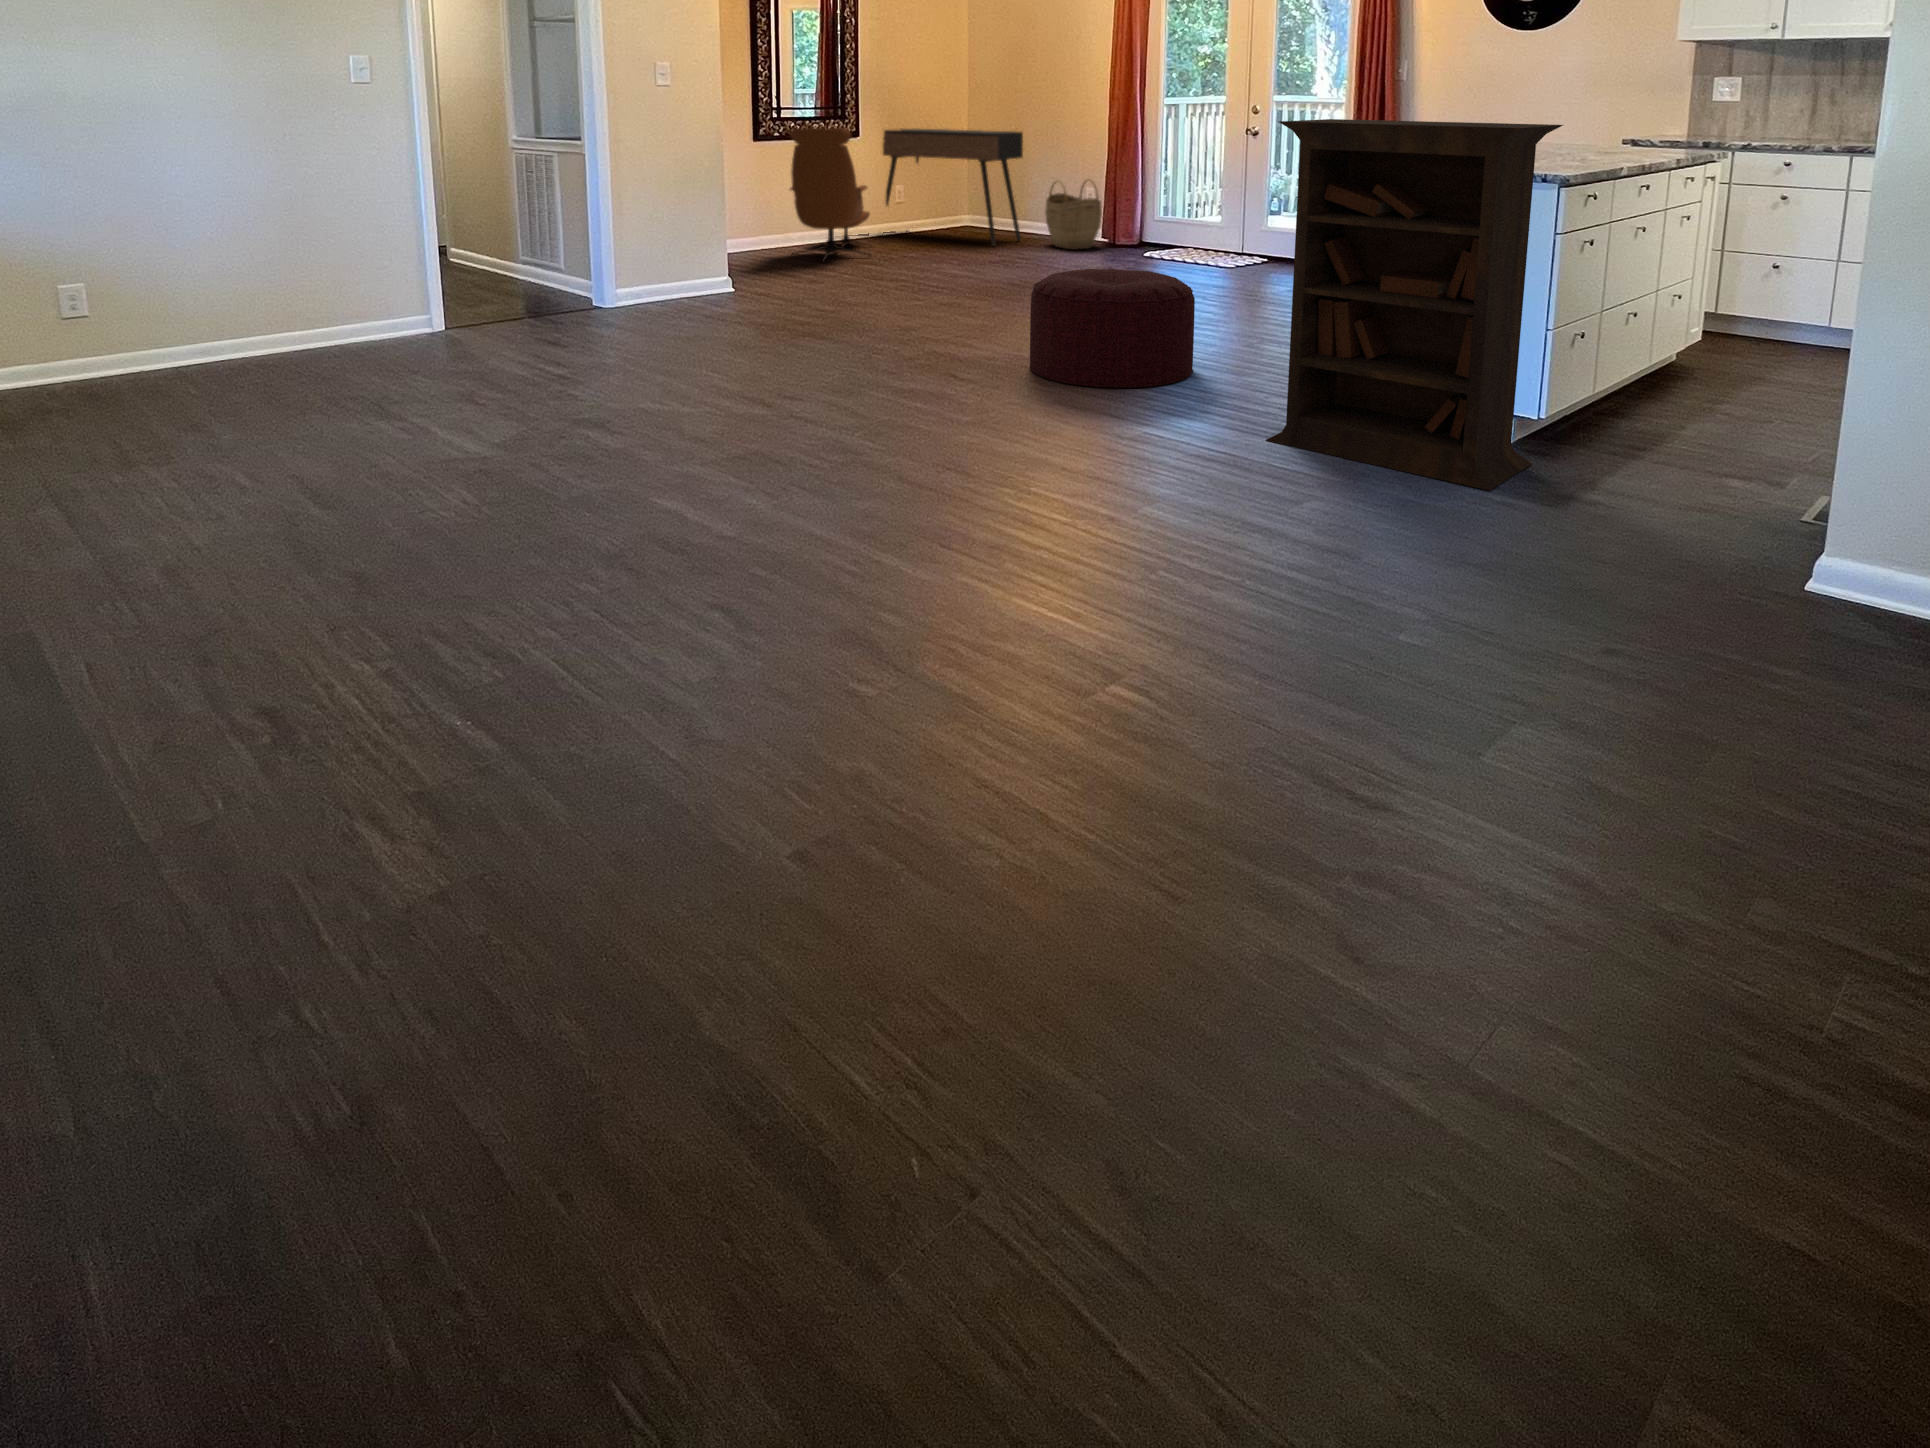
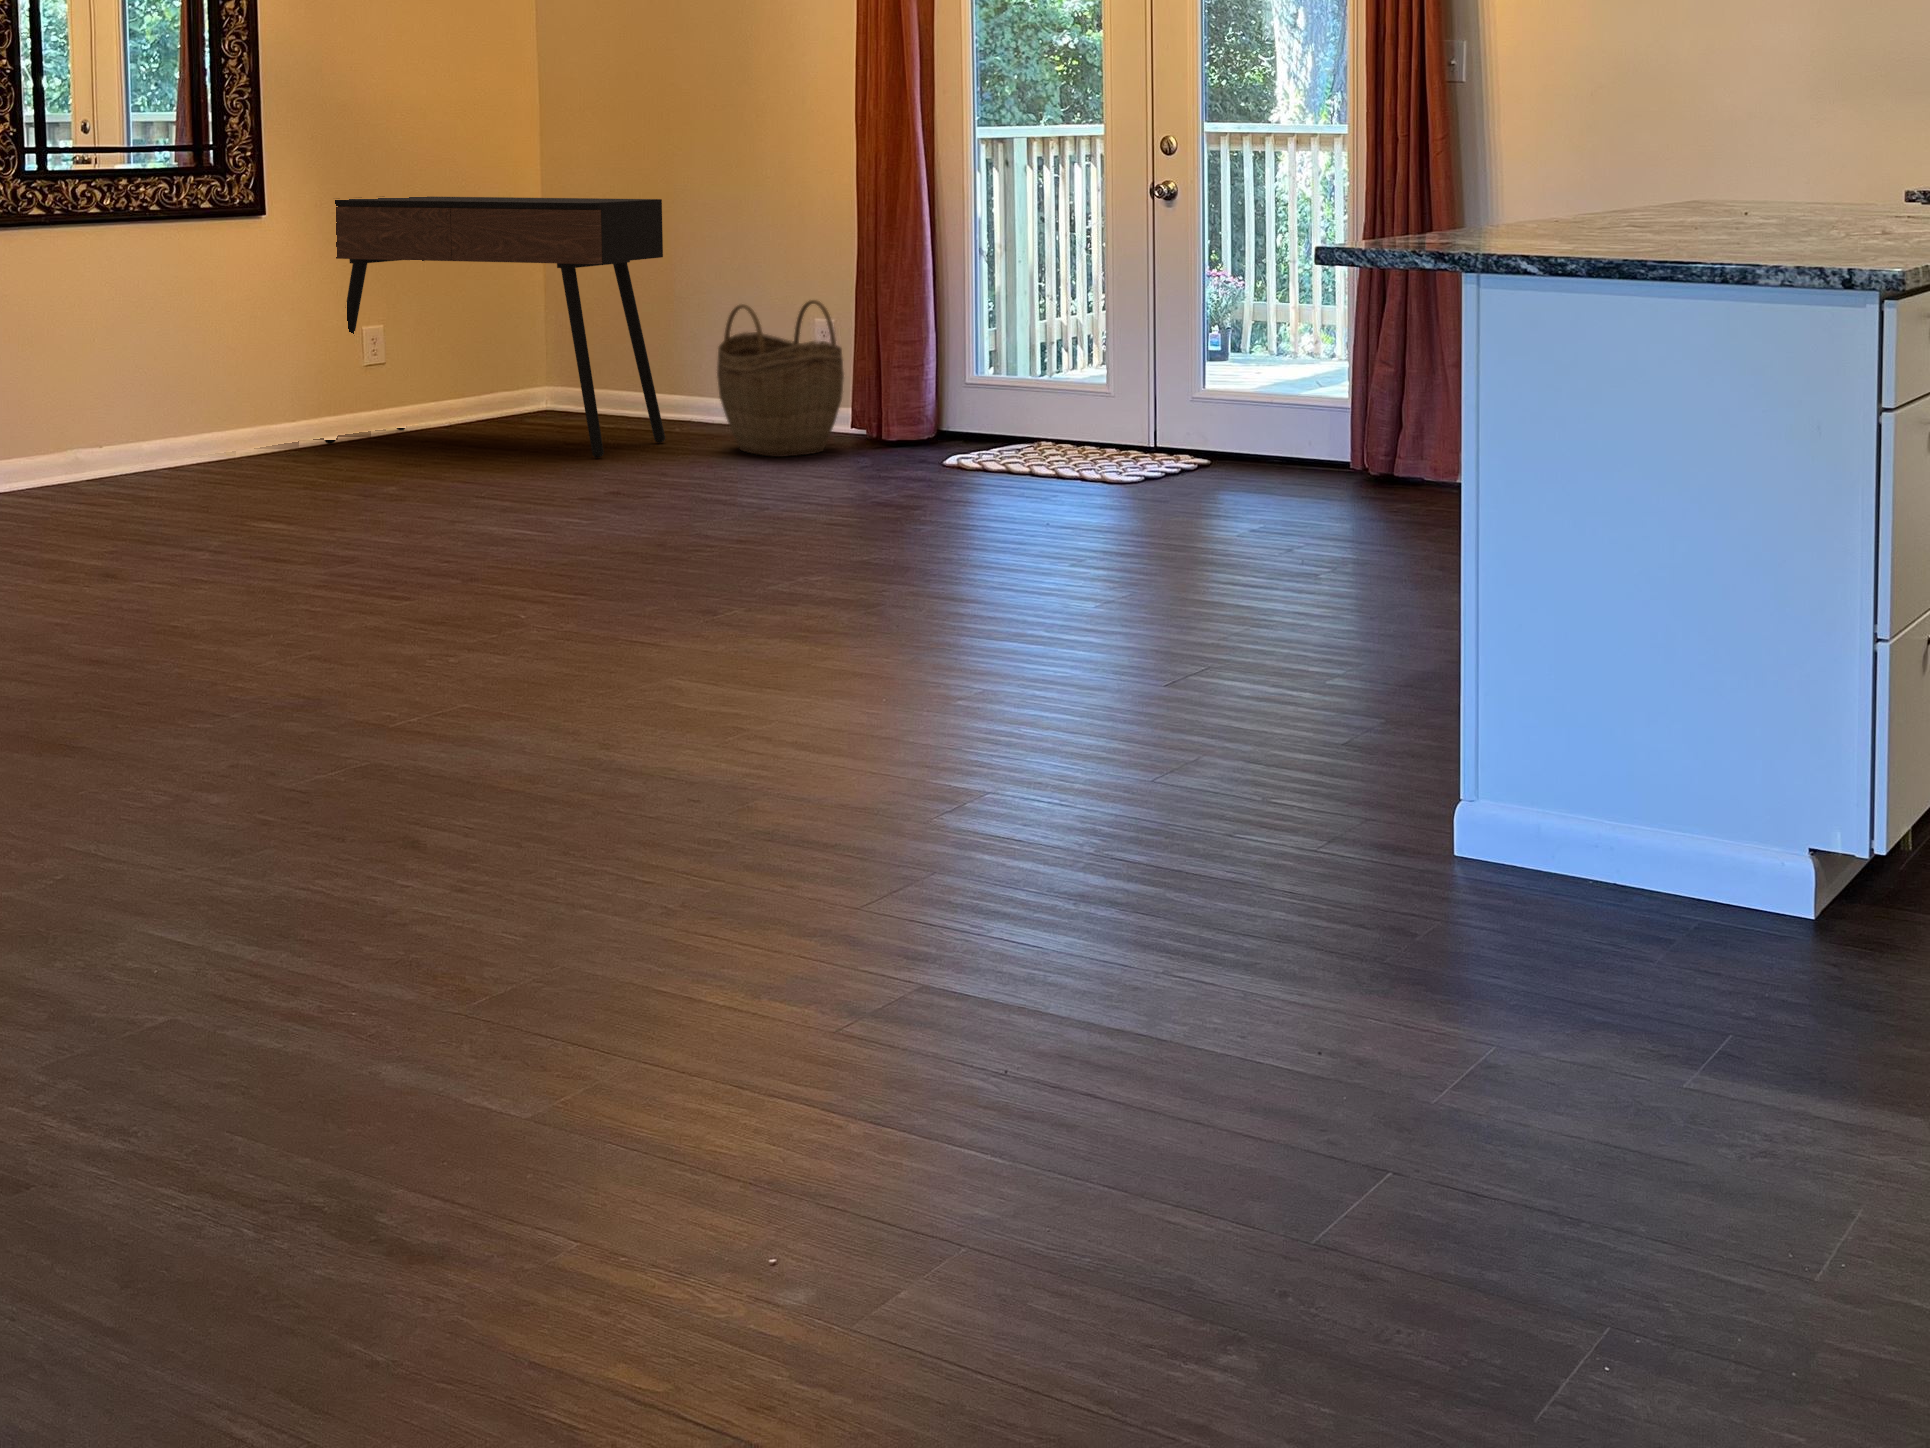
bookcase: present [1266,119,1563,491] -> none [1227,131,1926,1108]
lounge chair: present [789,128,870,262] -> none [55,192,301,519]
ottoman: present [1030,269,1195,388] -> none [612,522,1042,847]

